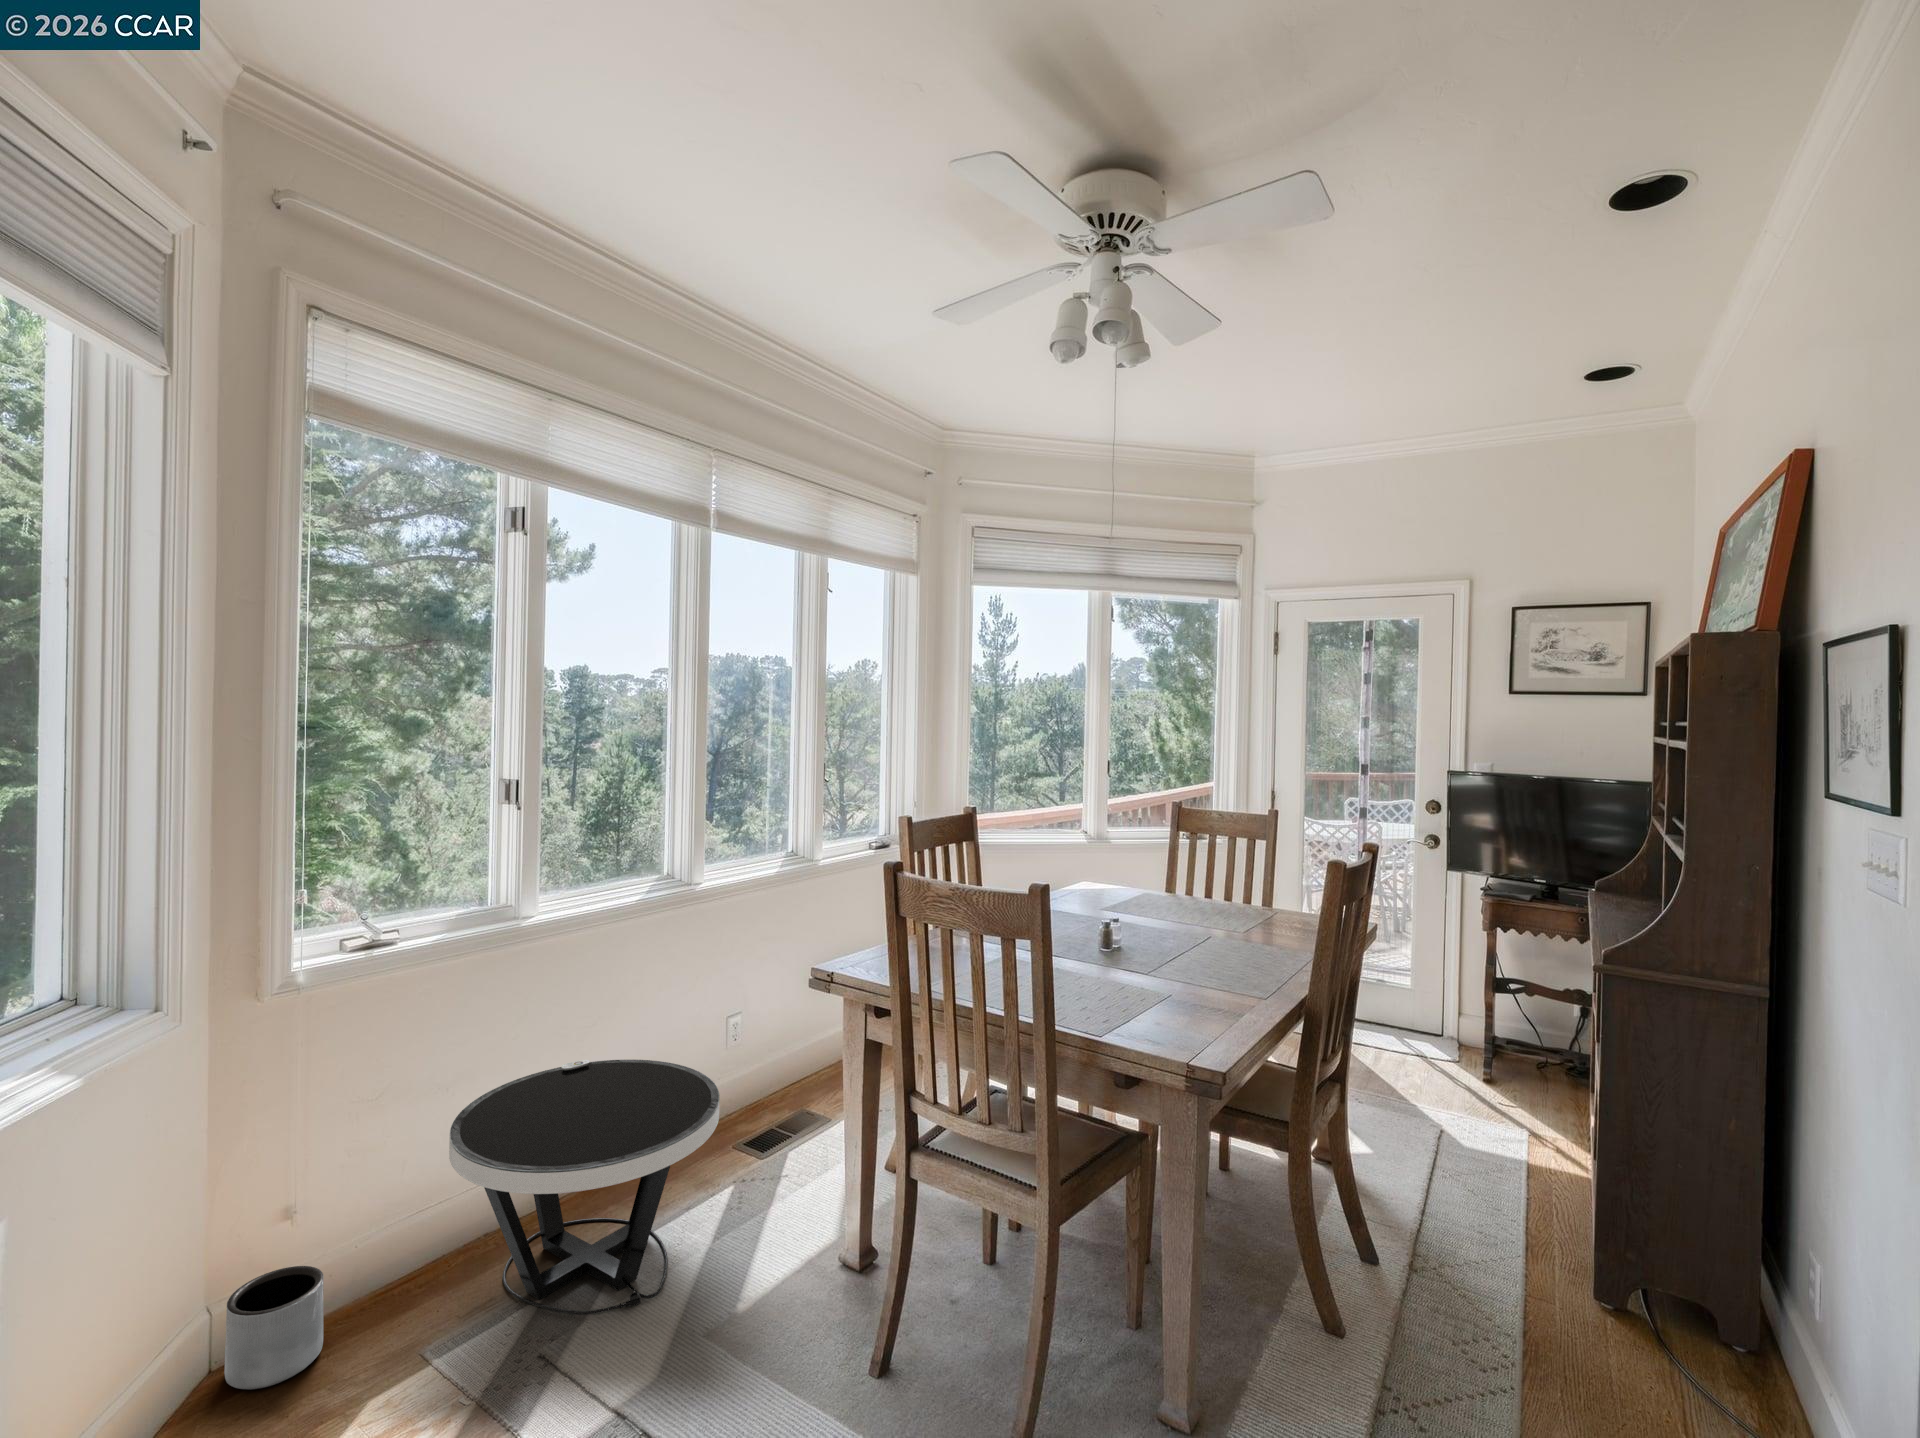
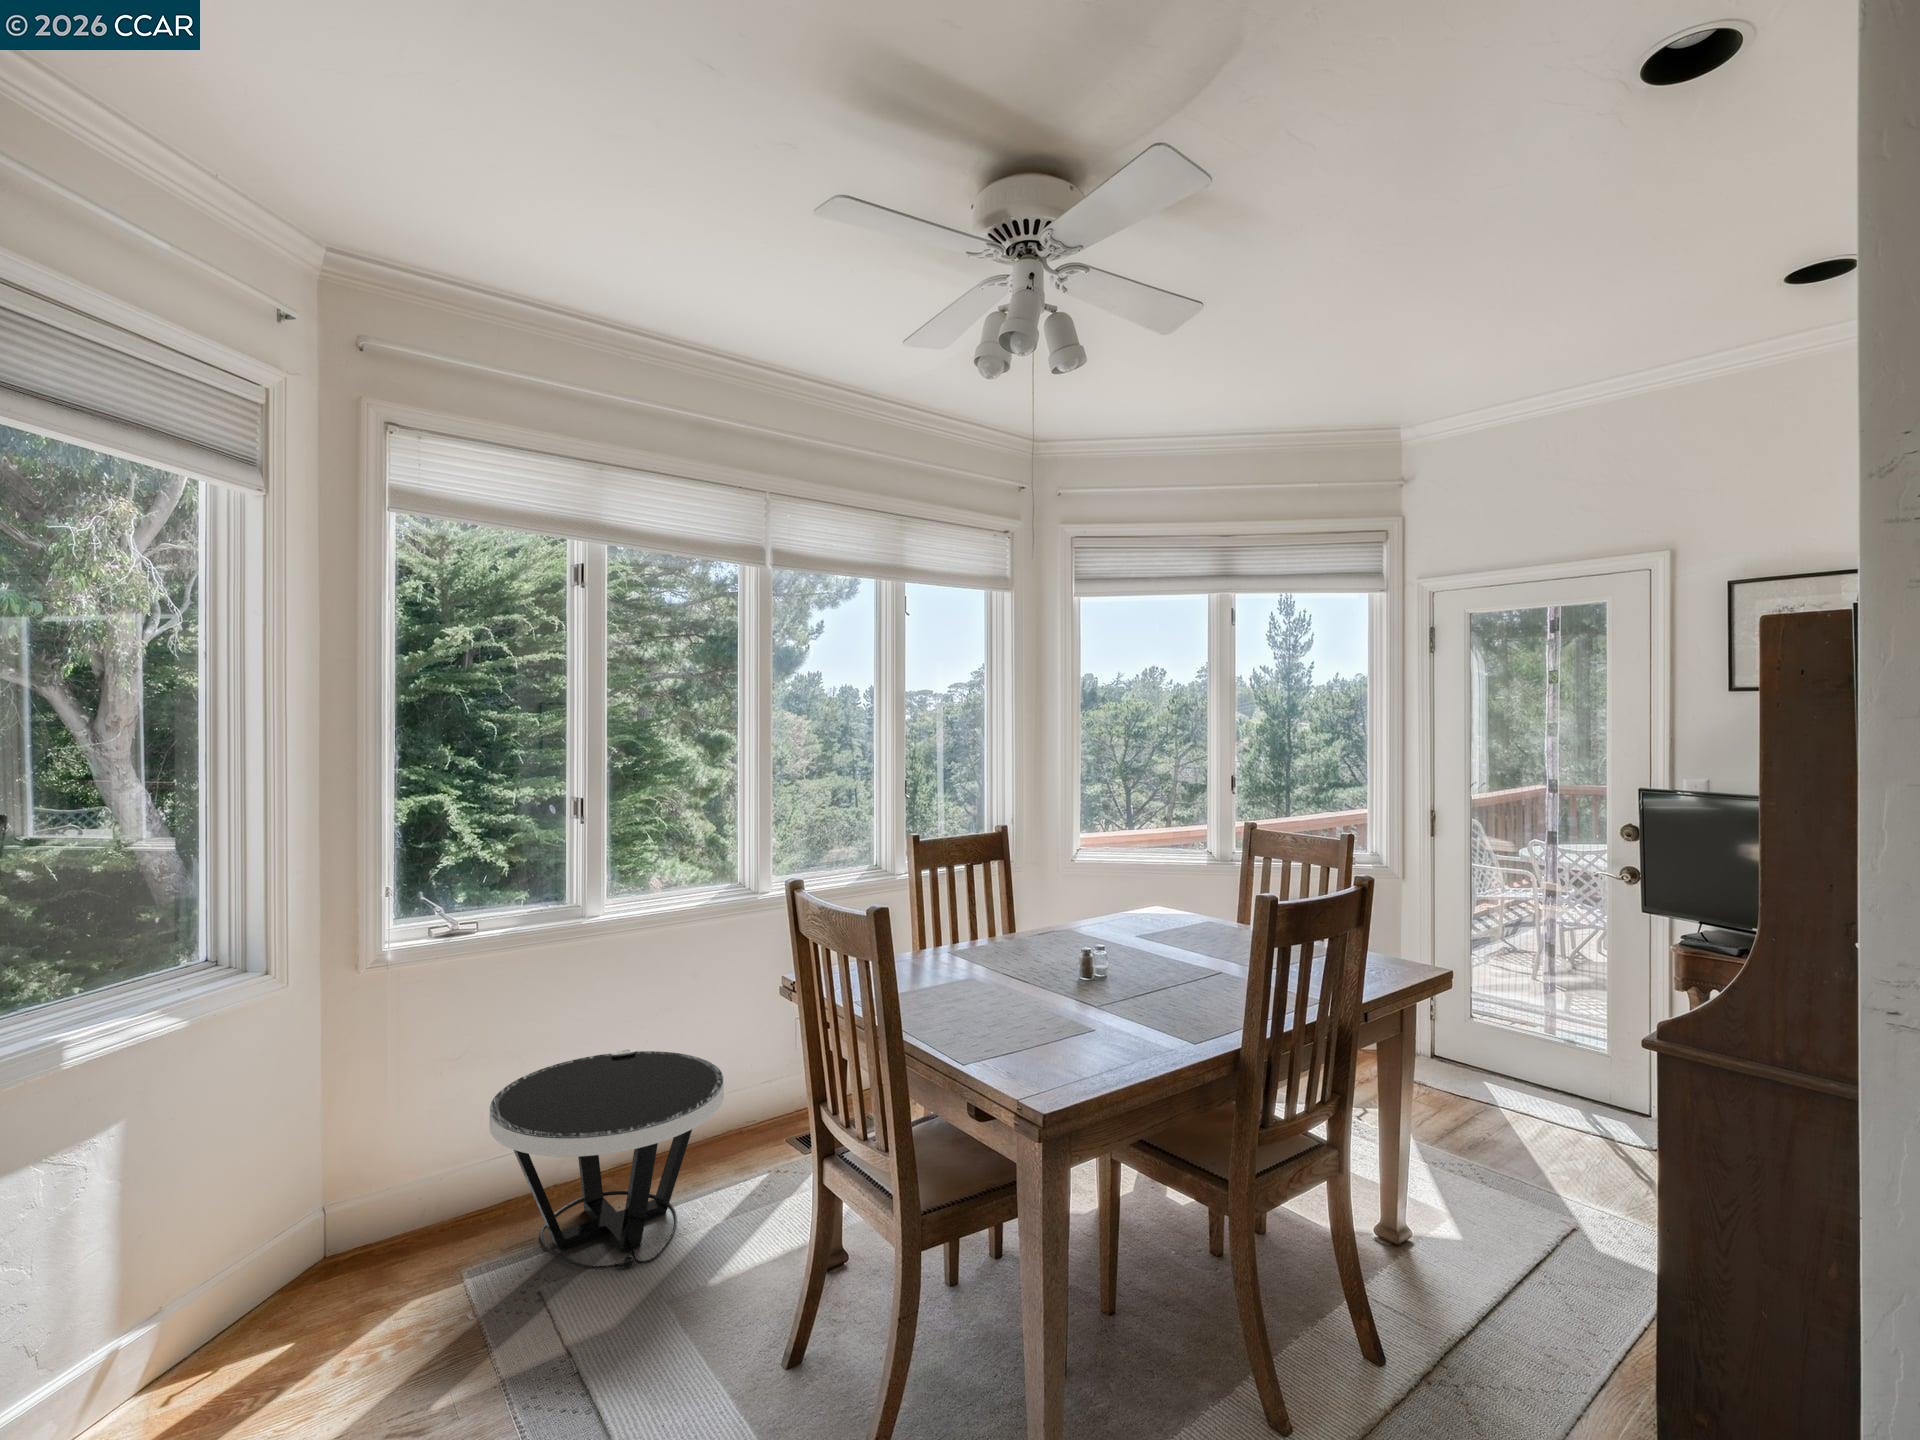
planter: present [224,1266,324,1389] -> none [323,1191,397,1281]

